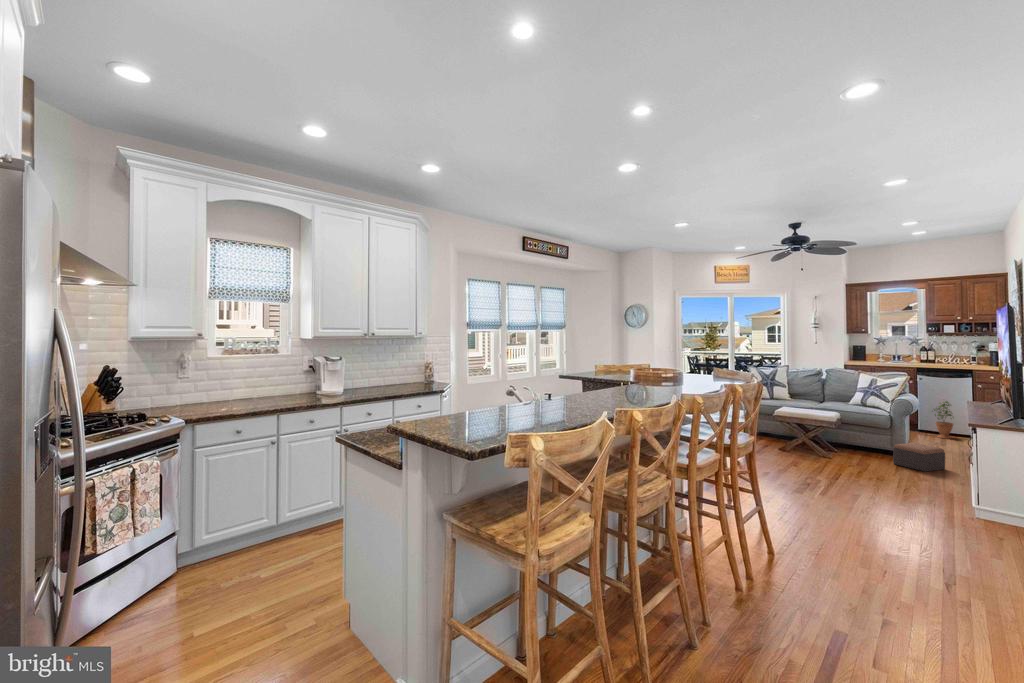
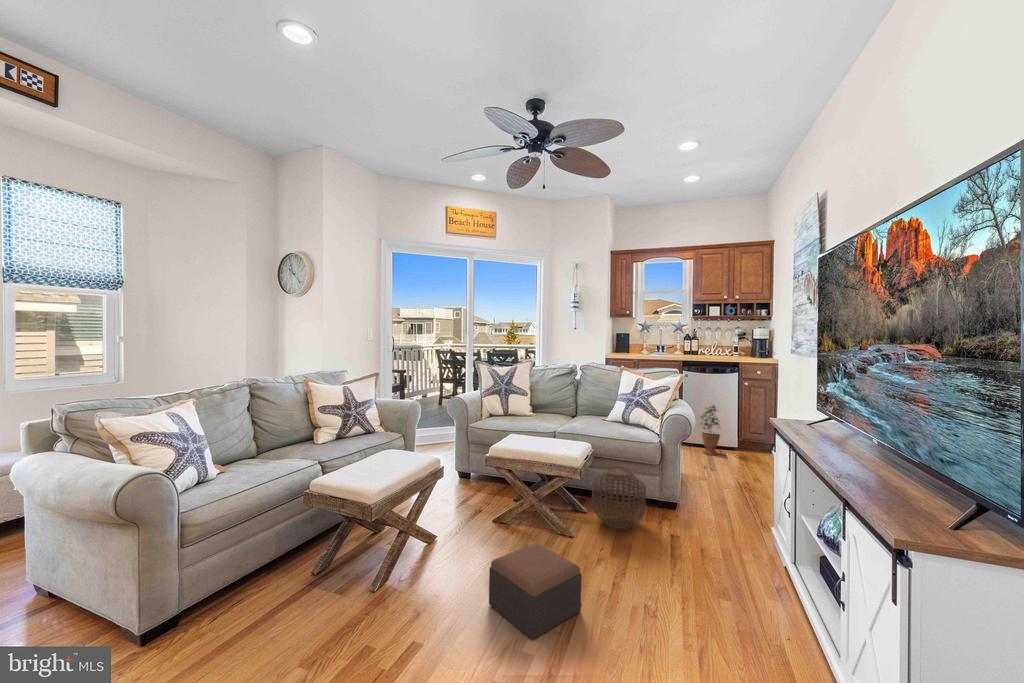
woven basket: none [840,427,878,462] -> present [592,467,646,530]
footstool: present [893,443,945,472] -> present [489,543,581,639]

